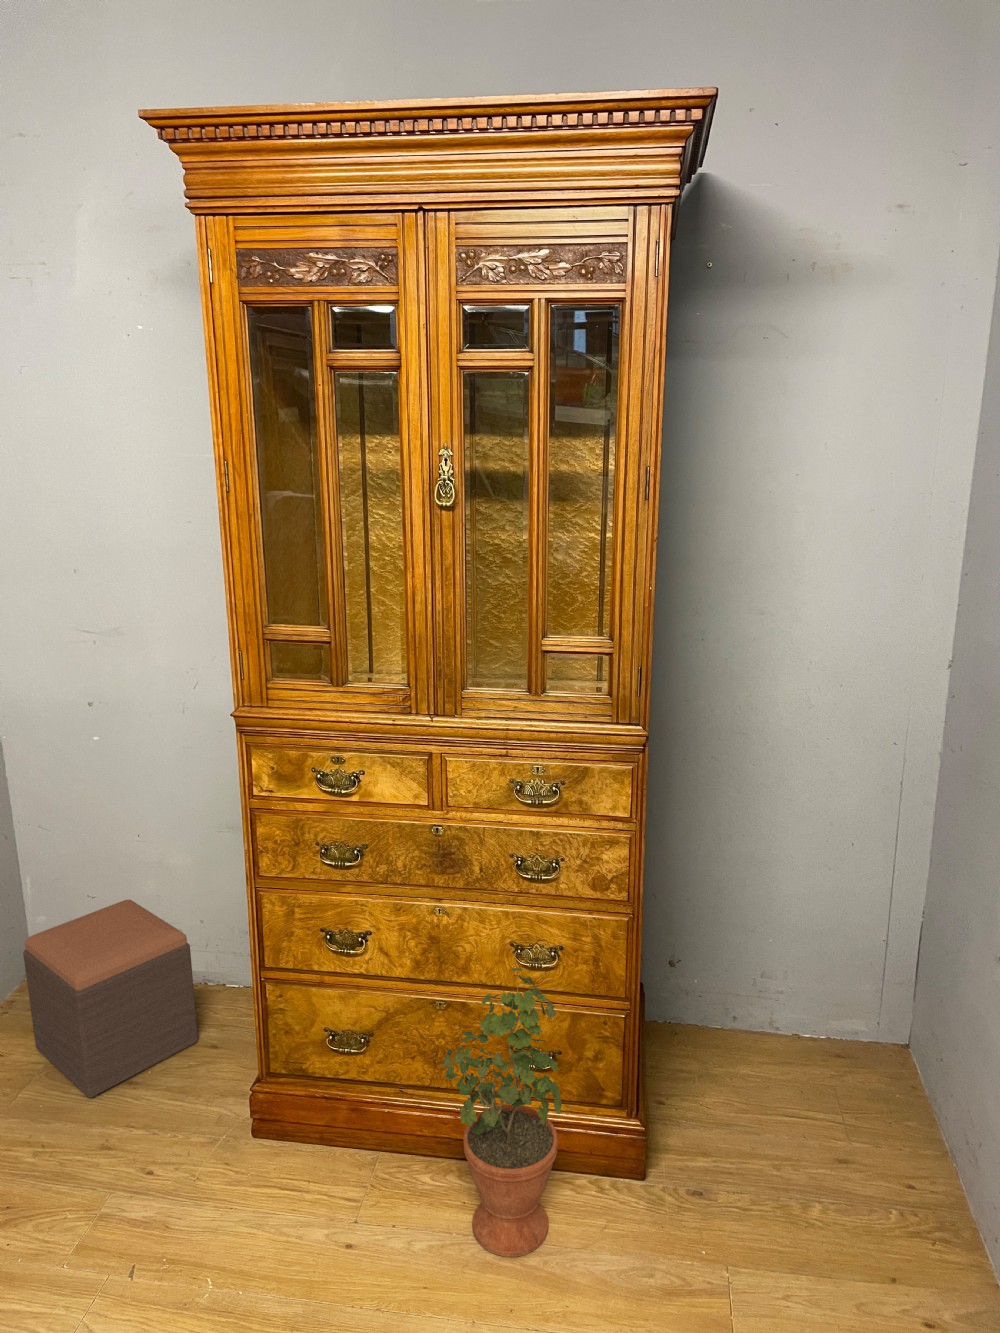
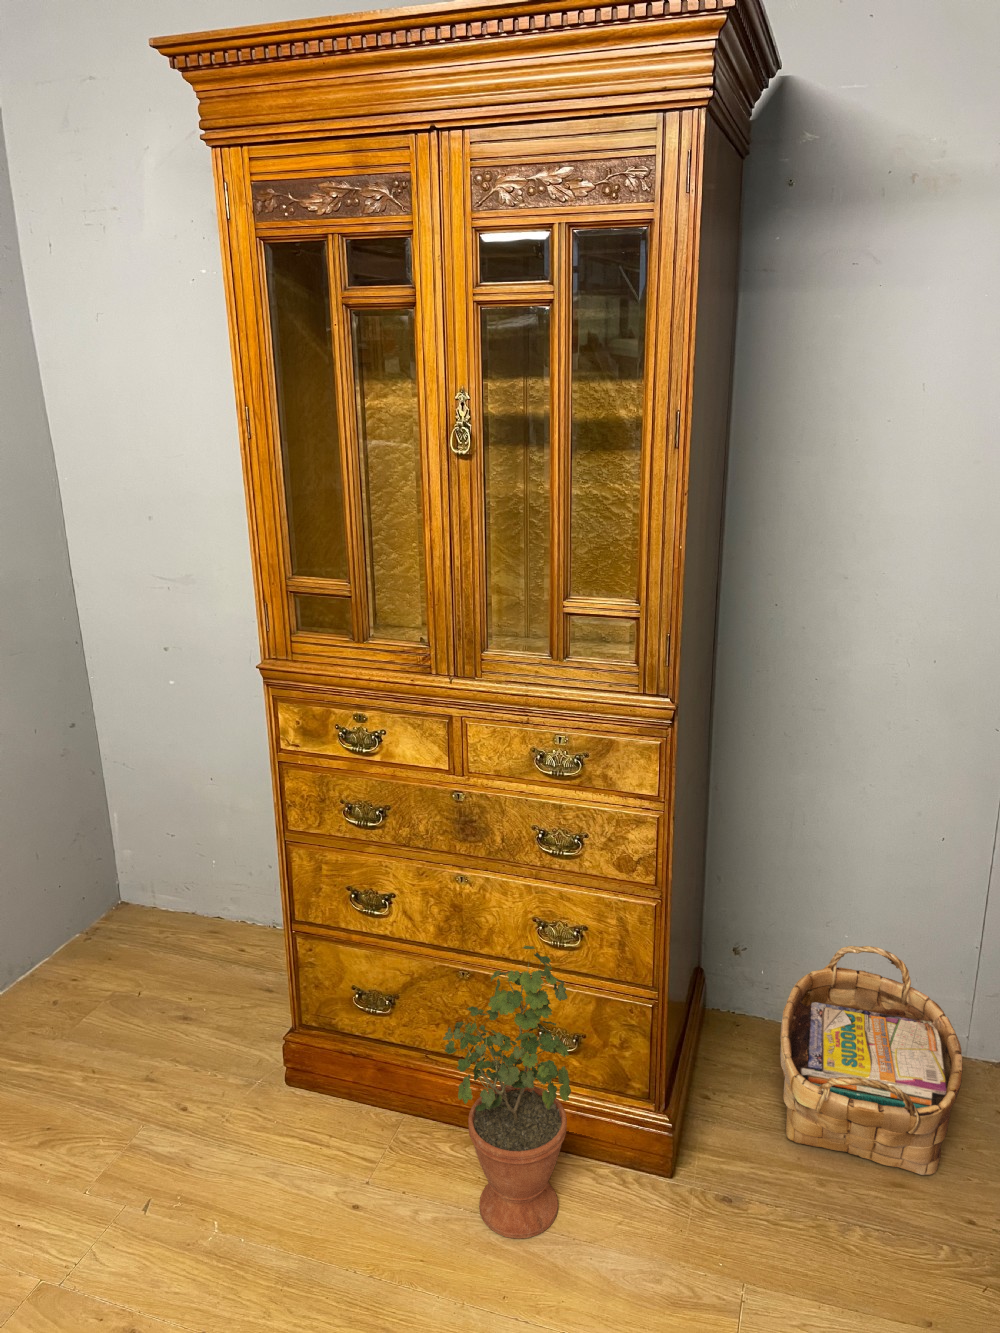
footstool: present [23,900,198,1098] -> none [91,841,253,1029]
woven basket: none [726,947,889,1148] -> present [780,946,963,1175]

